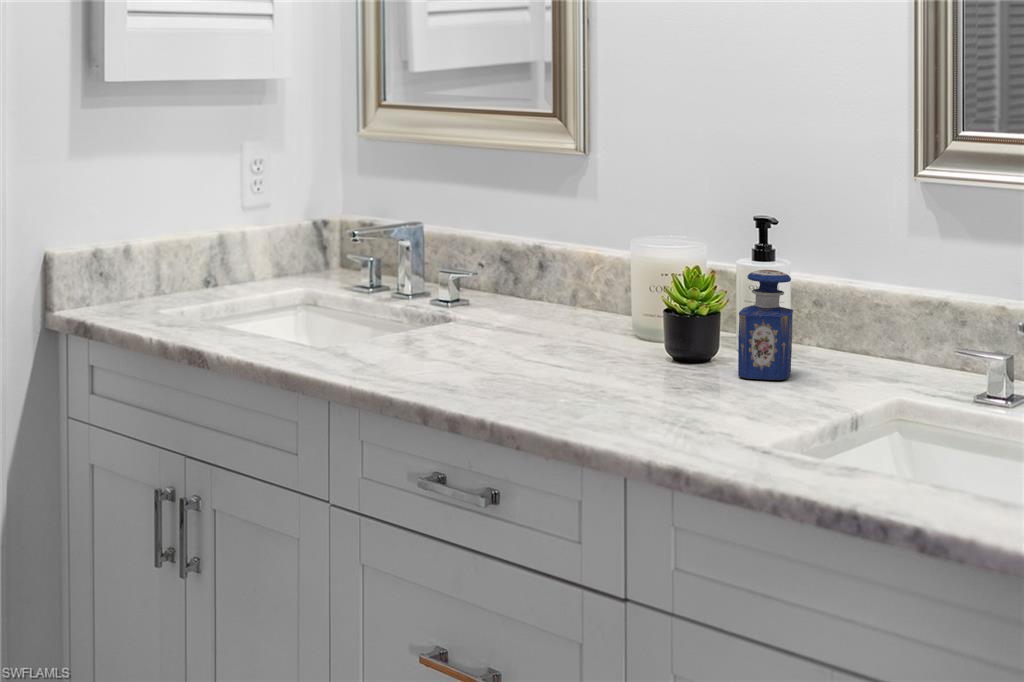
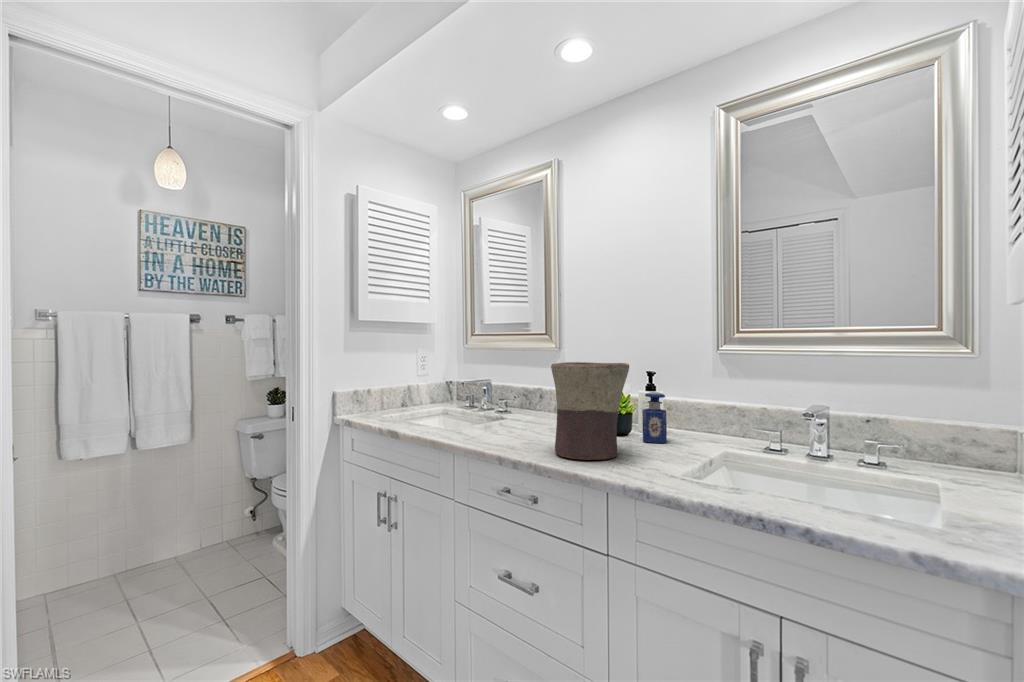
flower pot: none [529,208,694,416] -> present [551,362,629,460]

